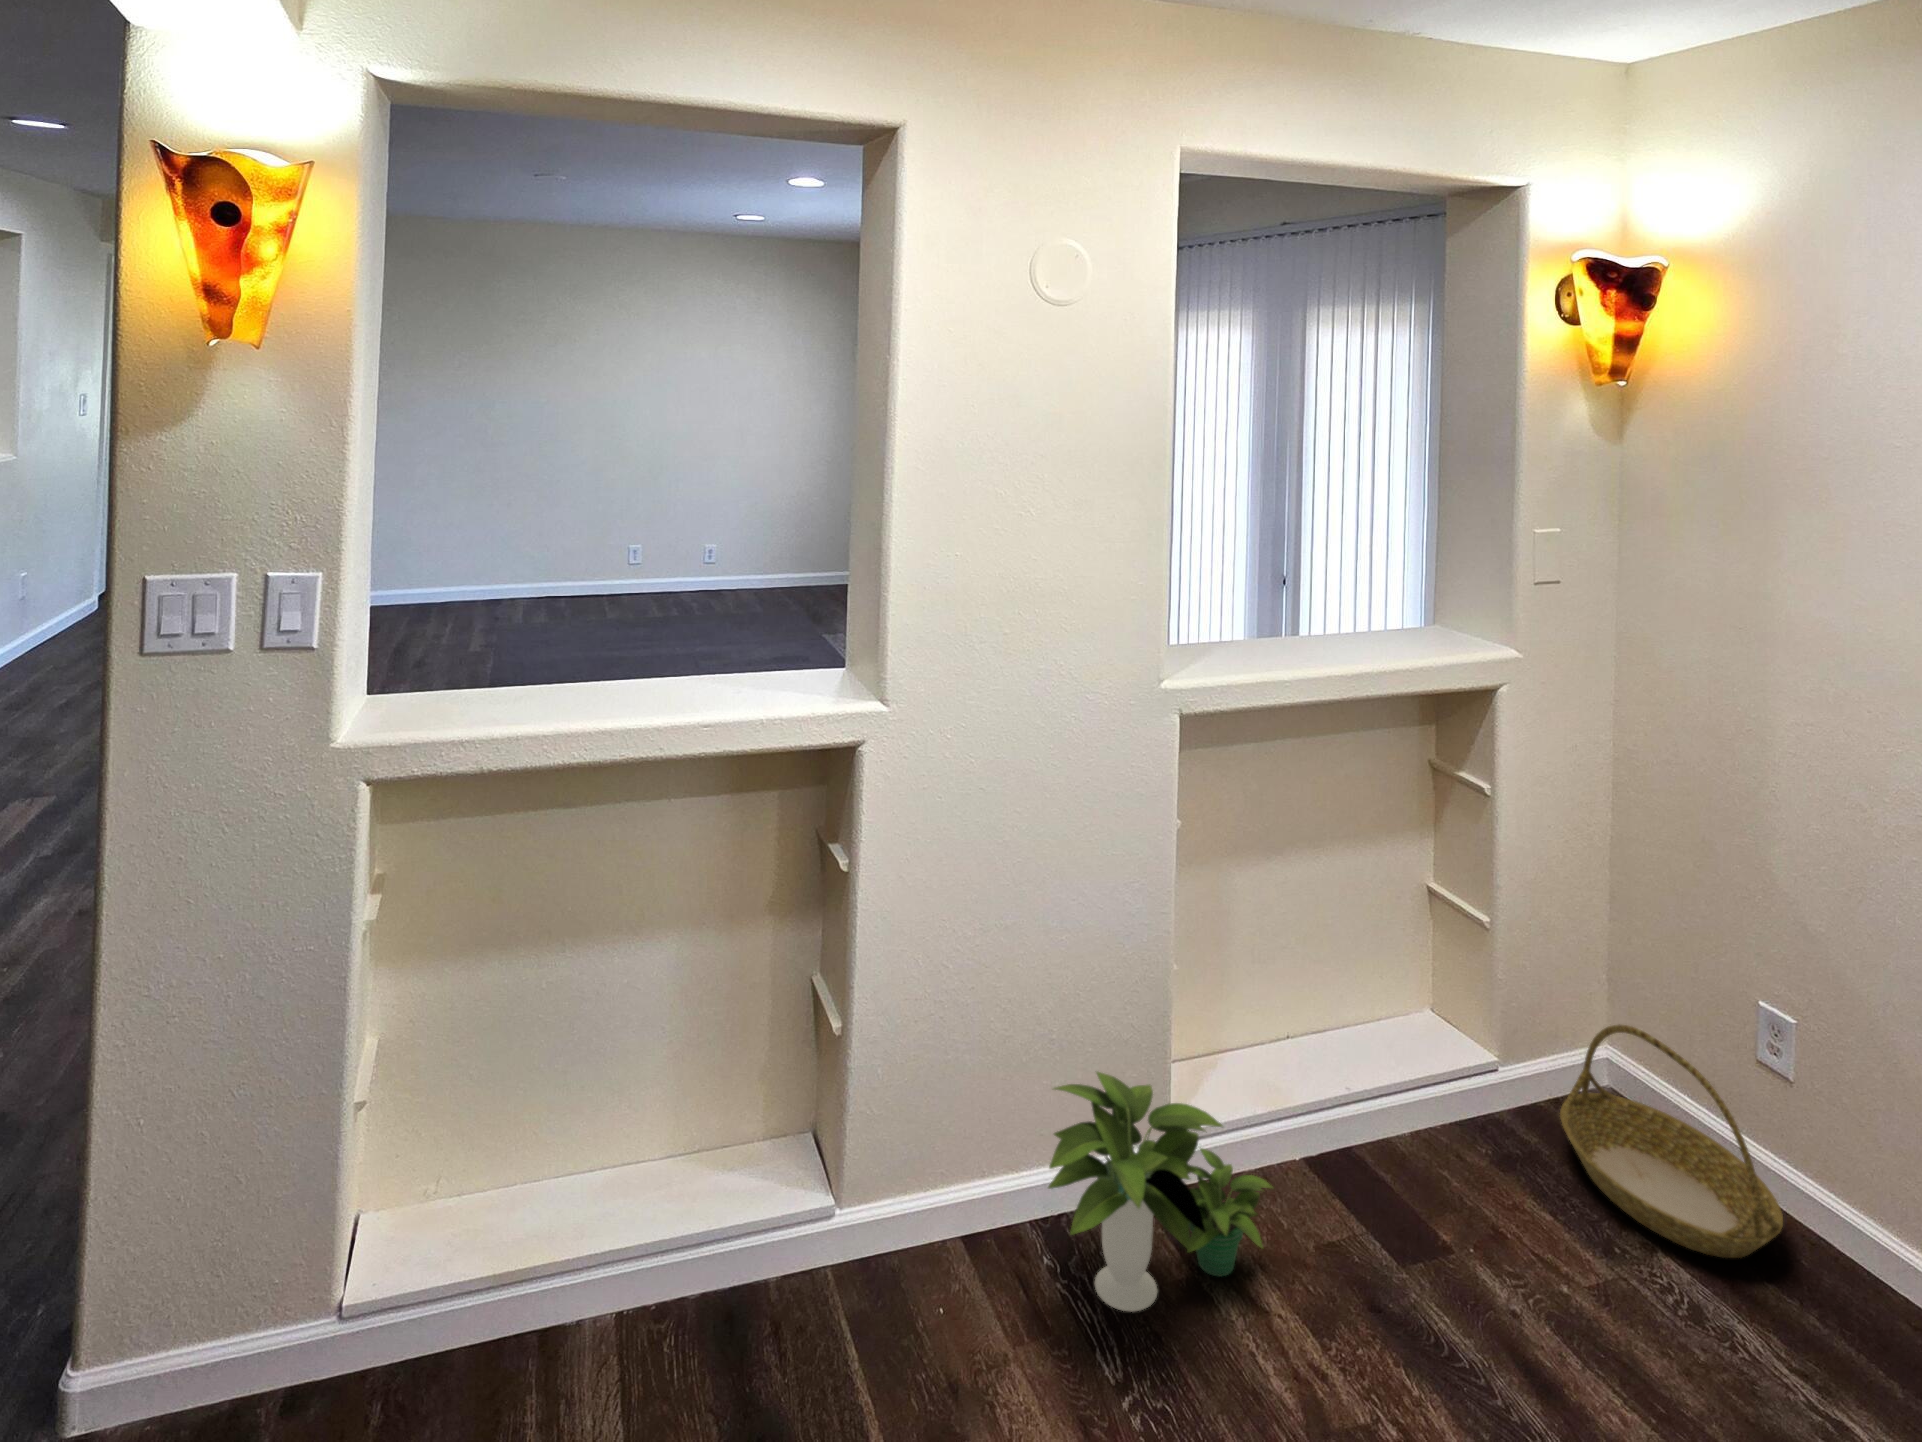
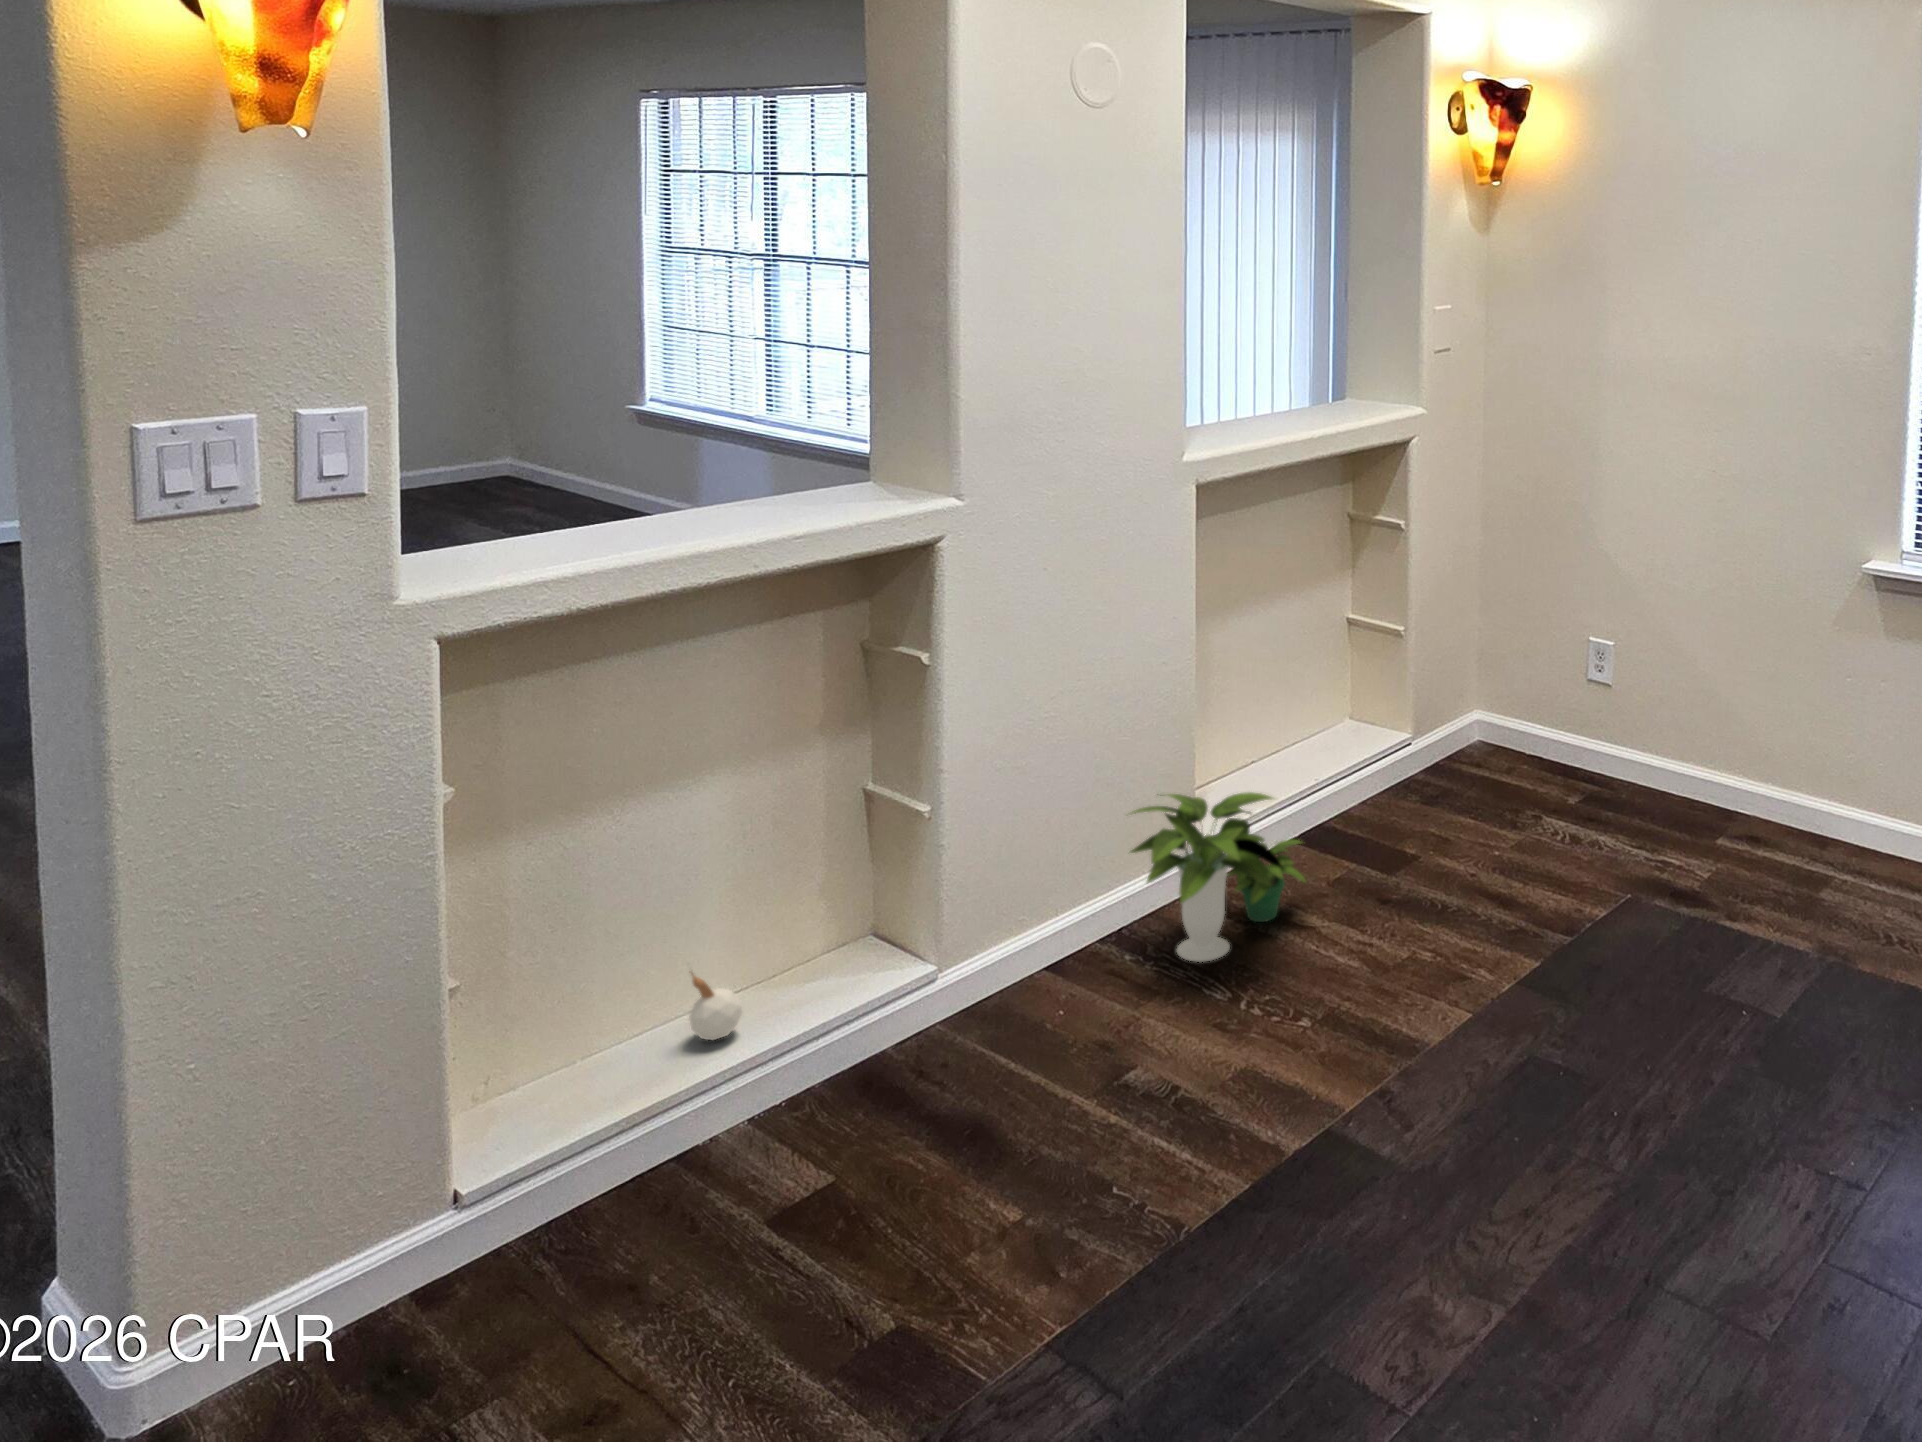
basket: present [1560,1025,1783,1258] -> none [1461,679,1613,812]
candle: none [585,1124,632,1214] -> present [688,964,742,1040]

